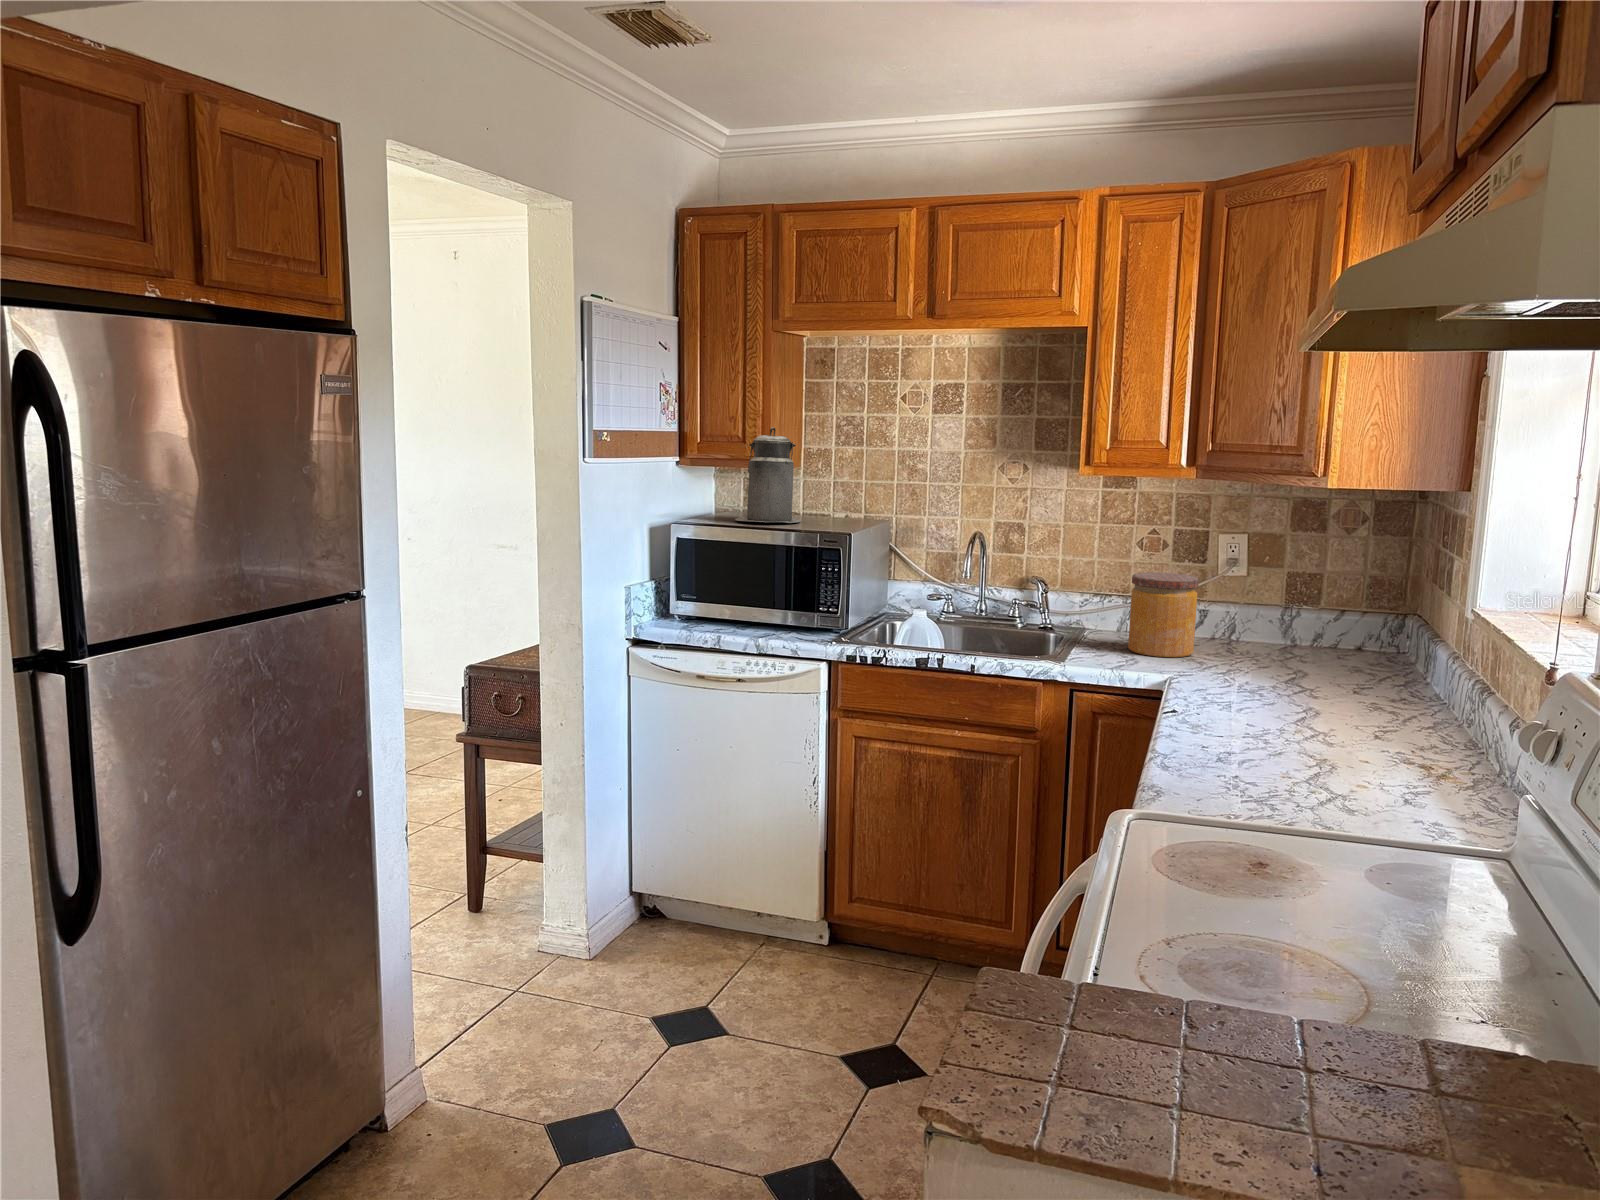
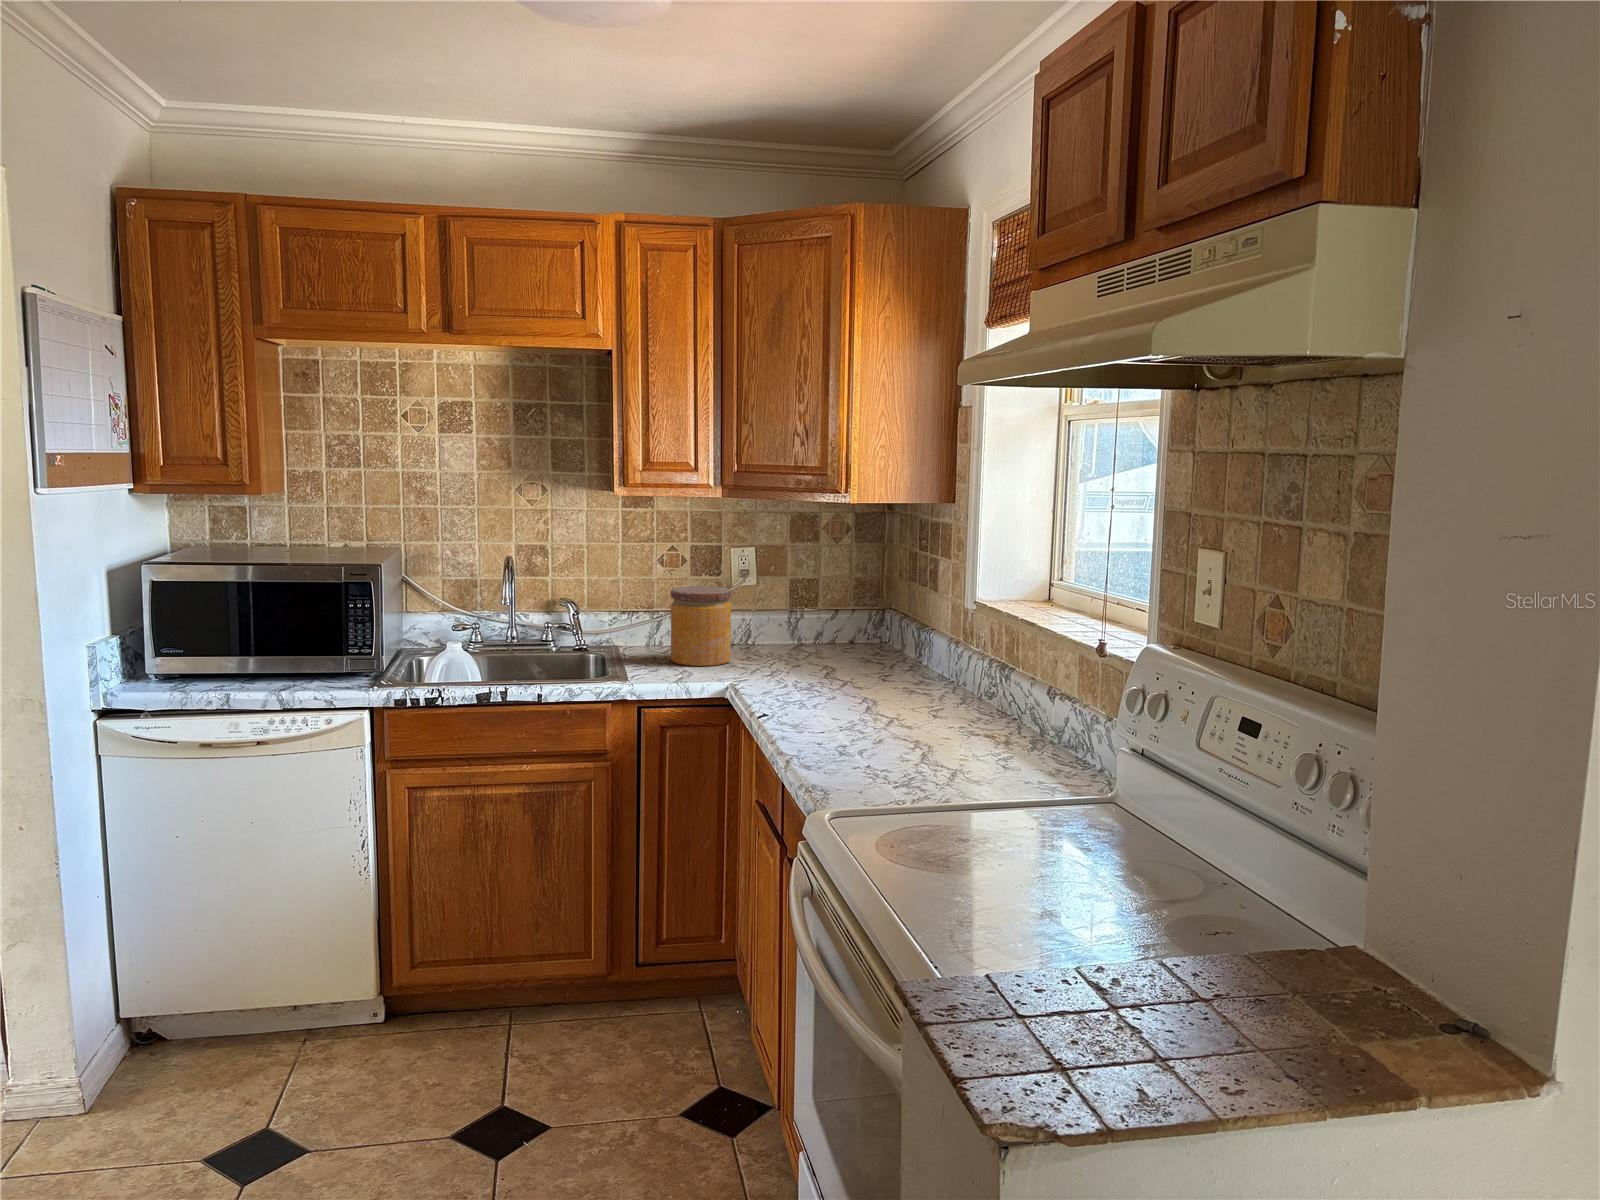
canister: present [735,427,801,523] -> none [224,449,307,558]

